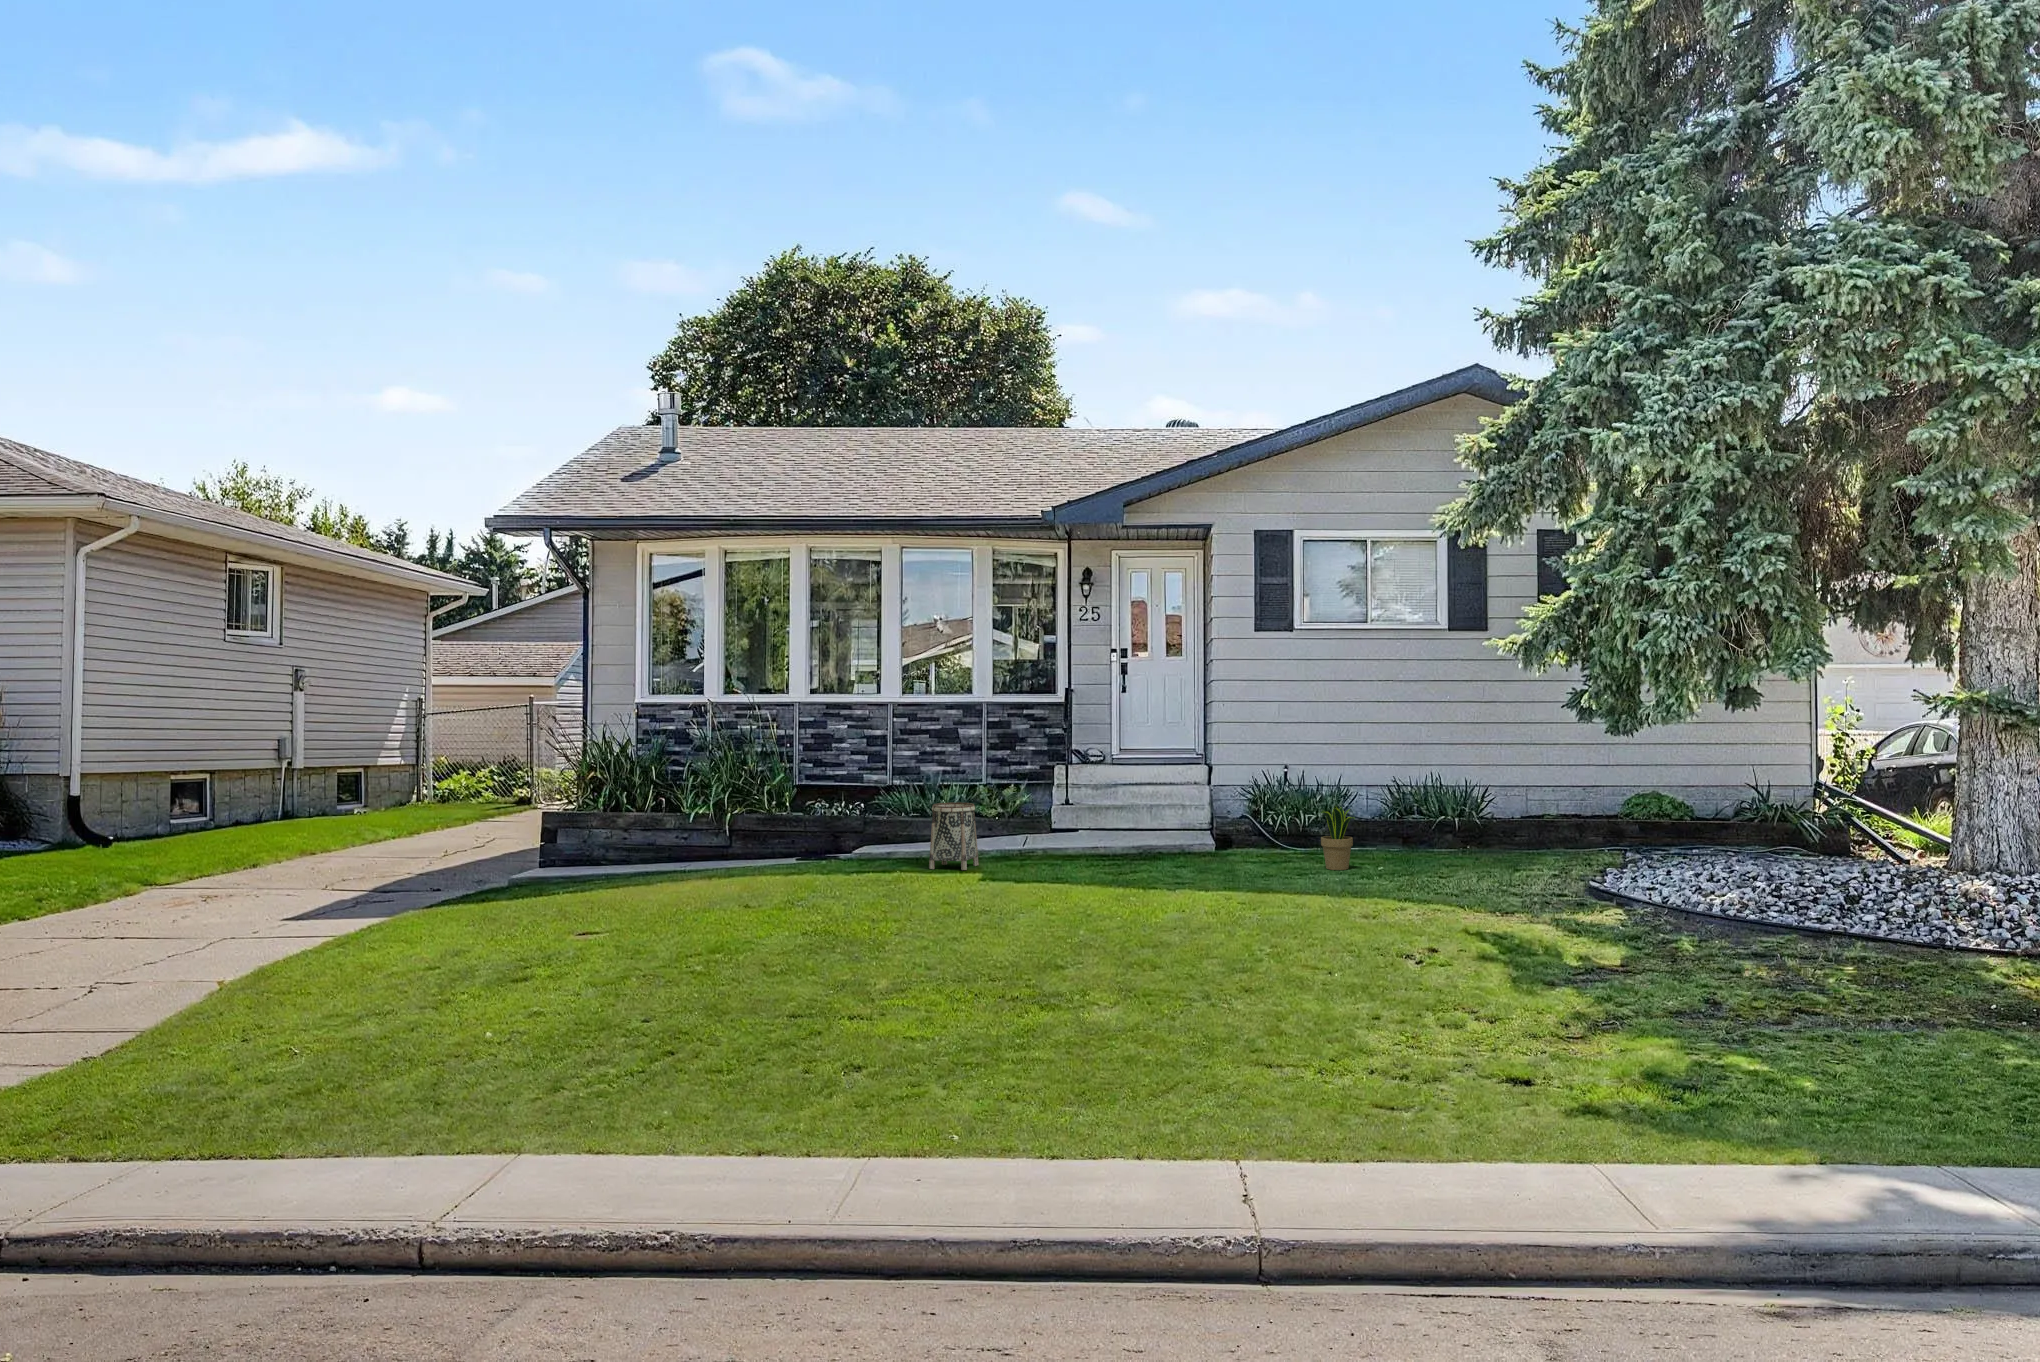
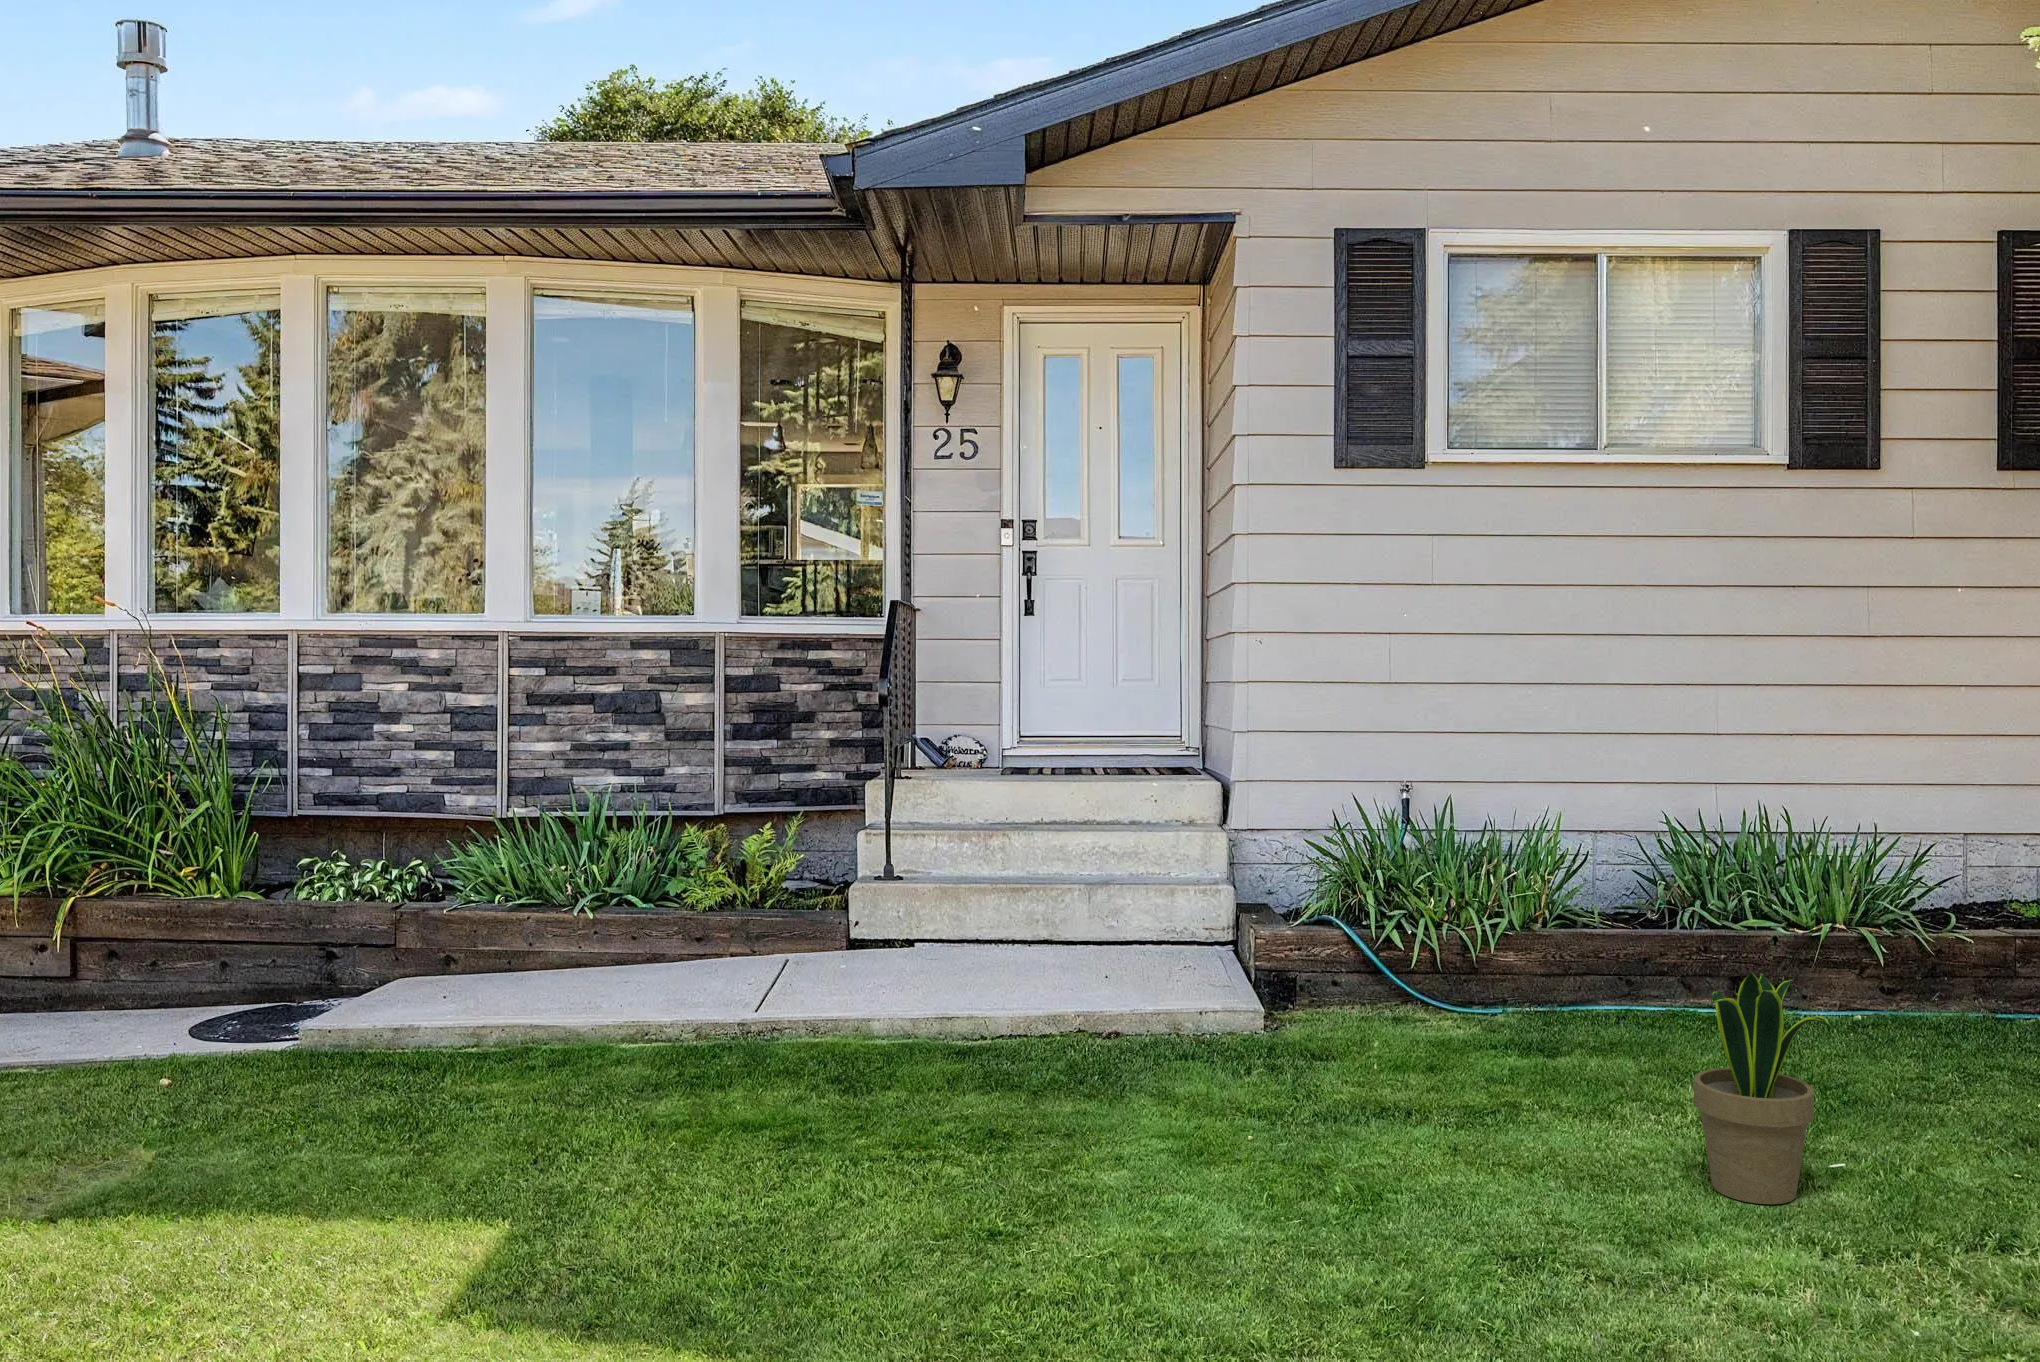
basket: present [929,803,979,870] -> none [344,939,534,1192]

